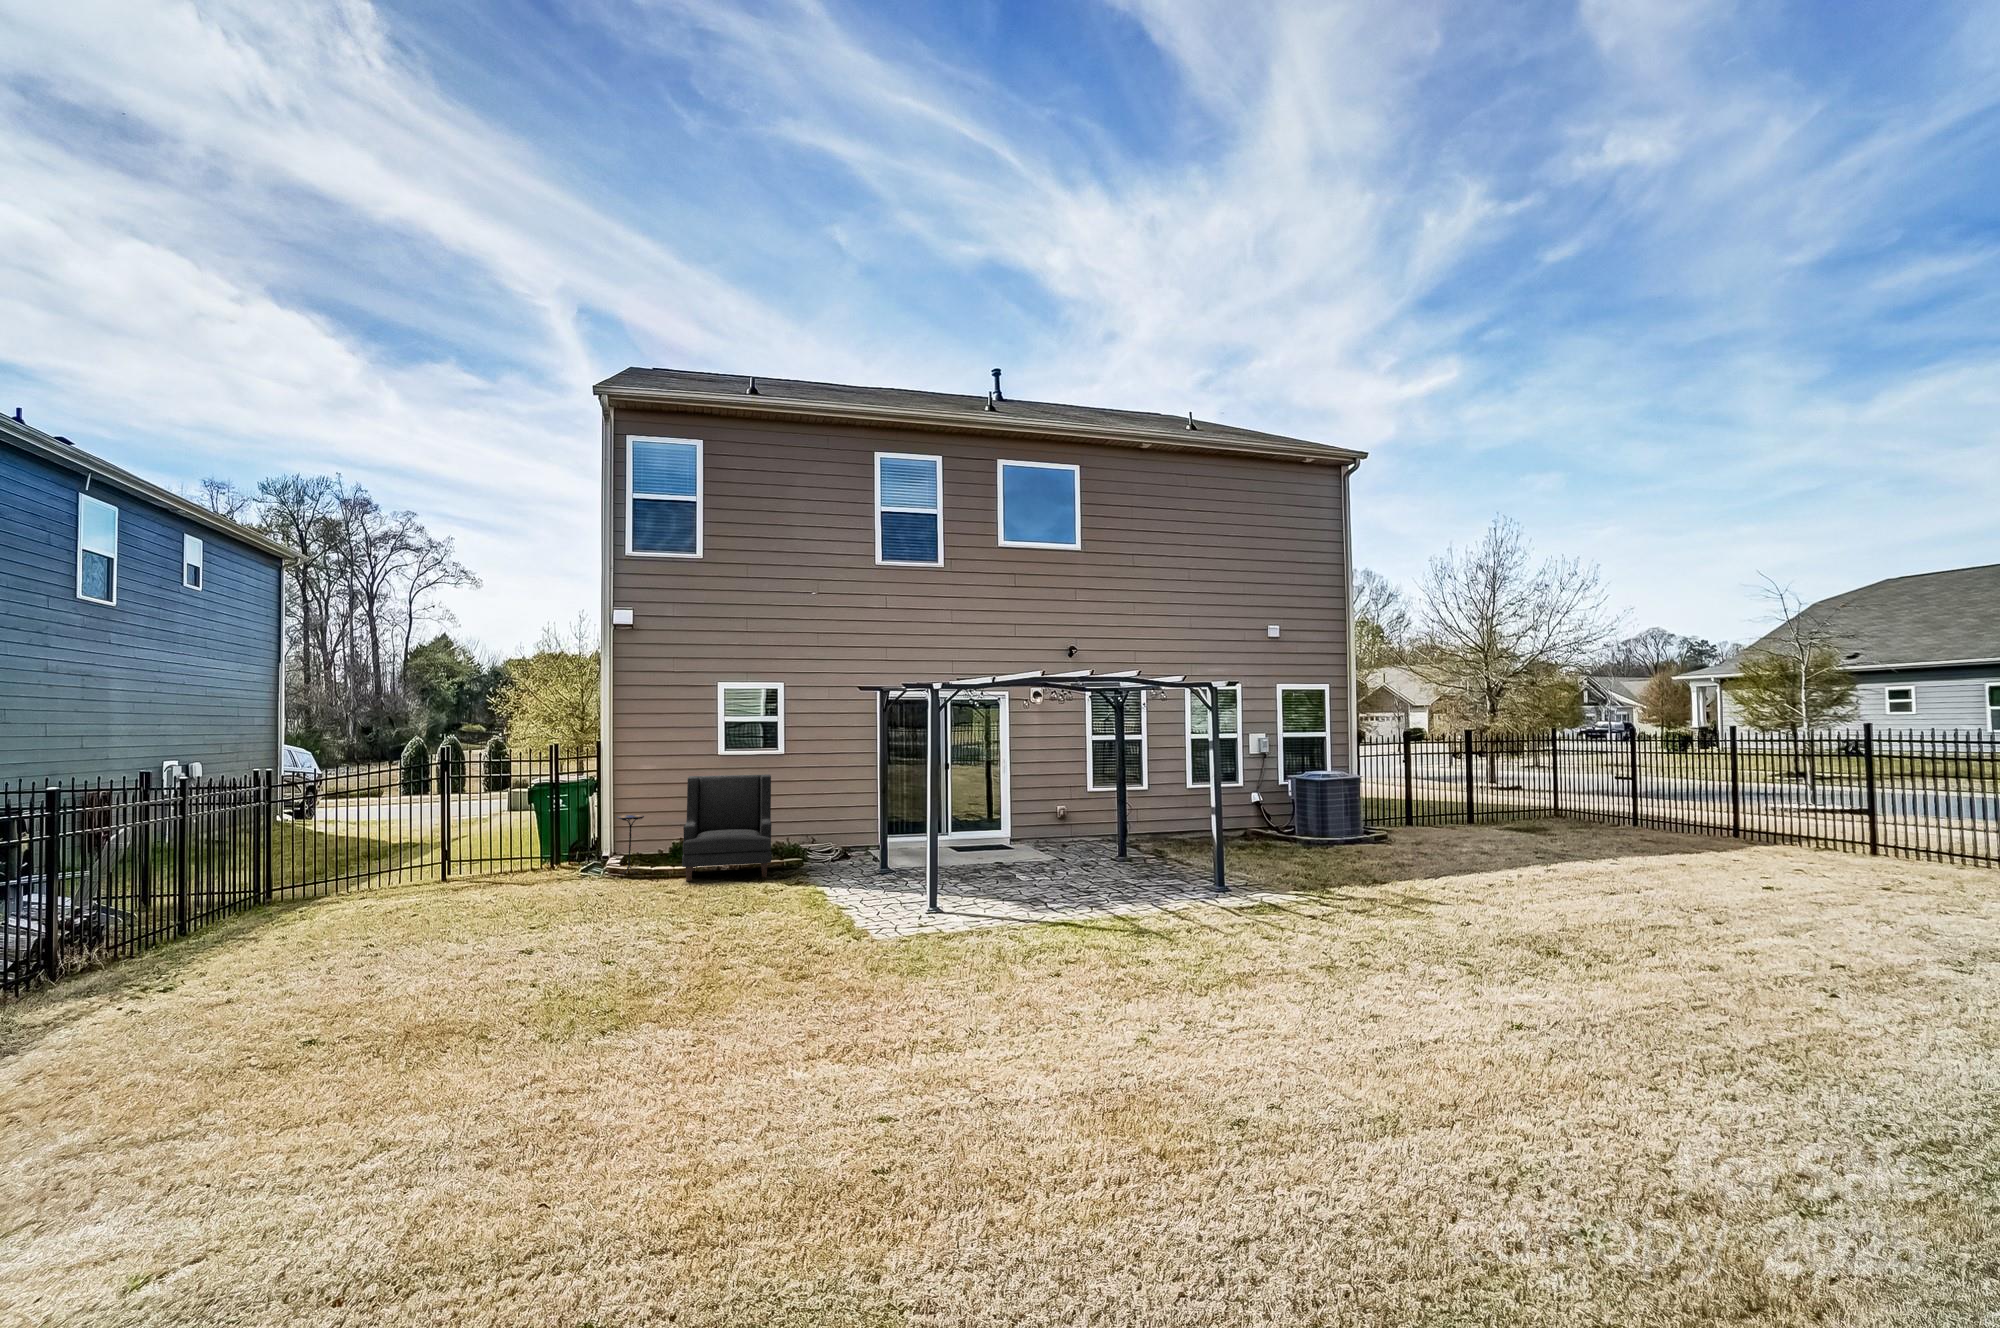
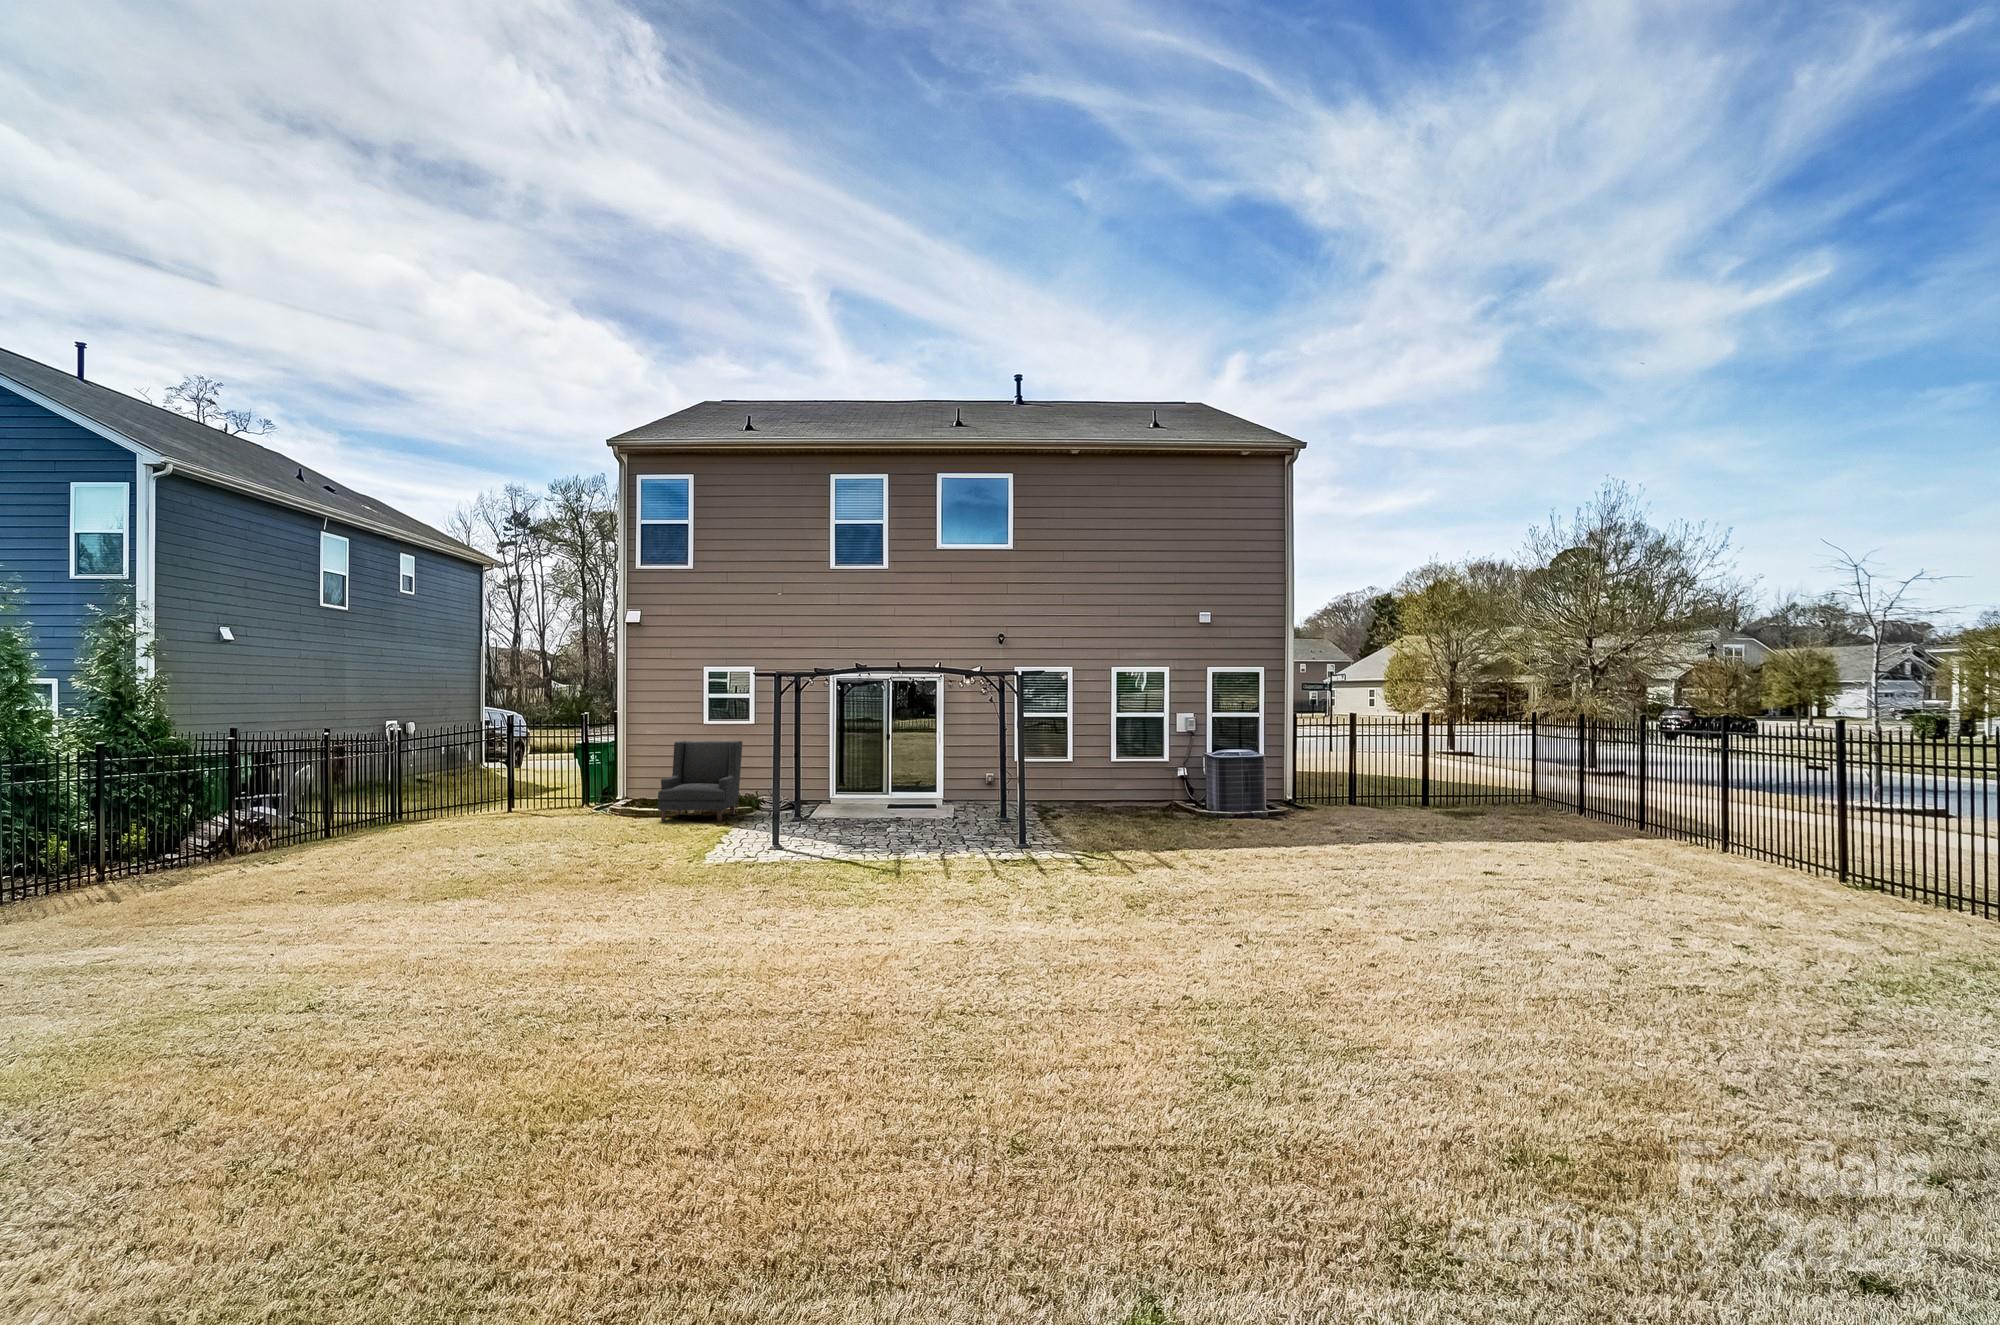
side table: present [617,815,644,873] -> present [1165,768,1181,806]

